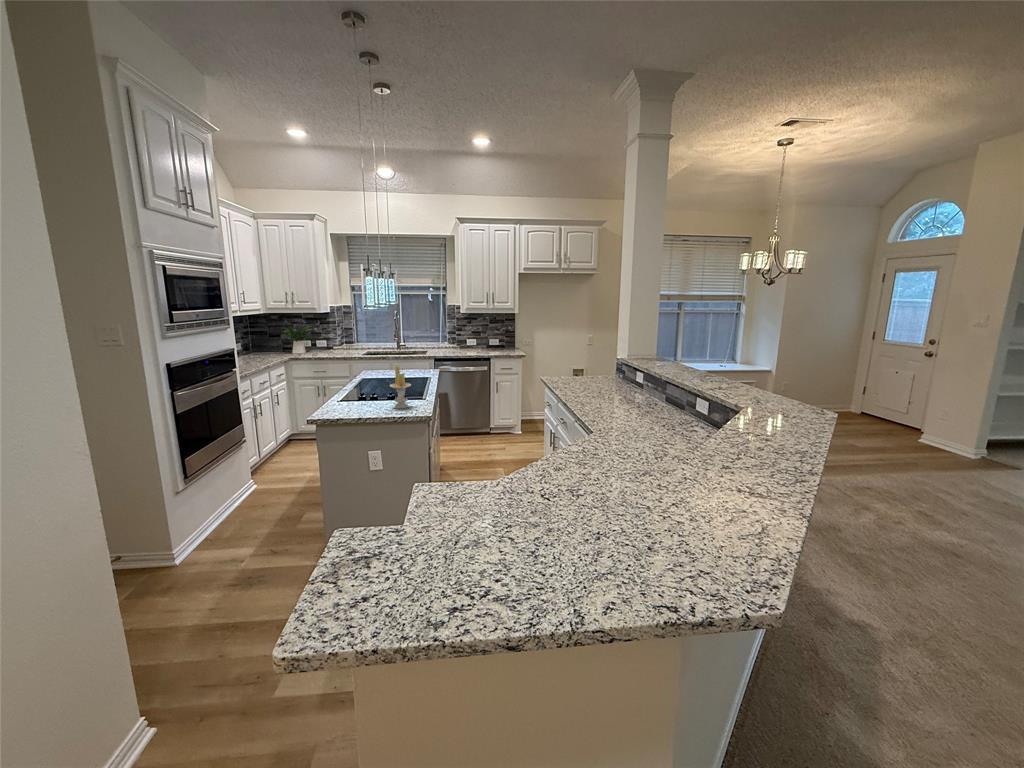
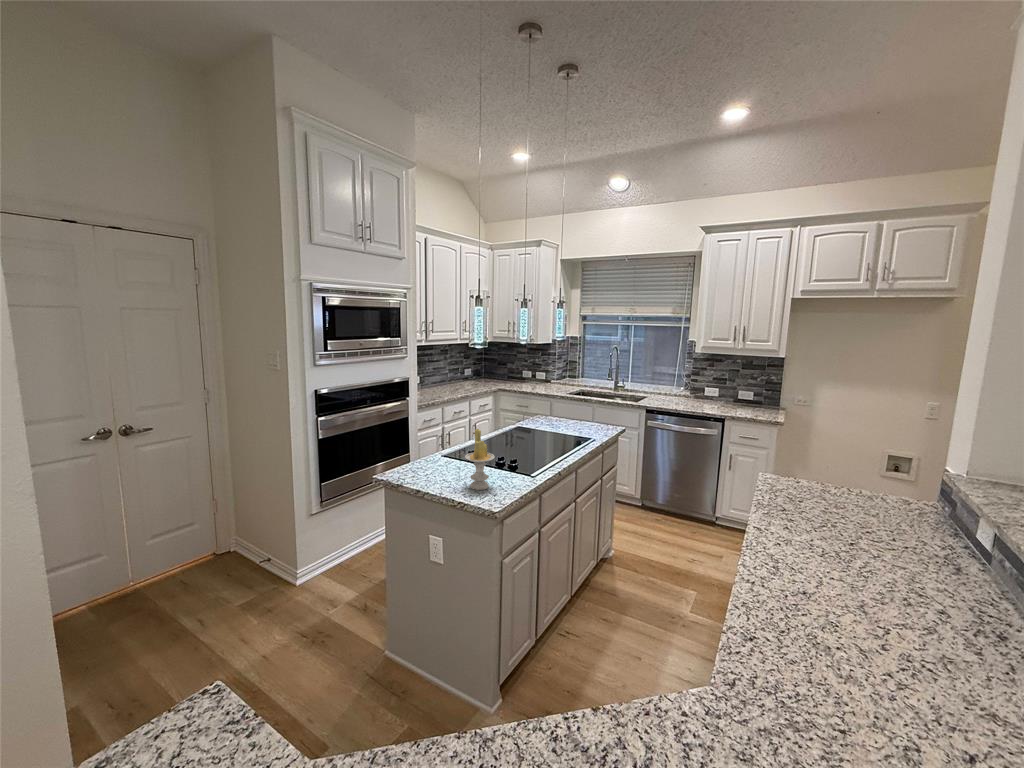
flower arrangement: present [282,318,313,354] -> none [497,347,532,384]

